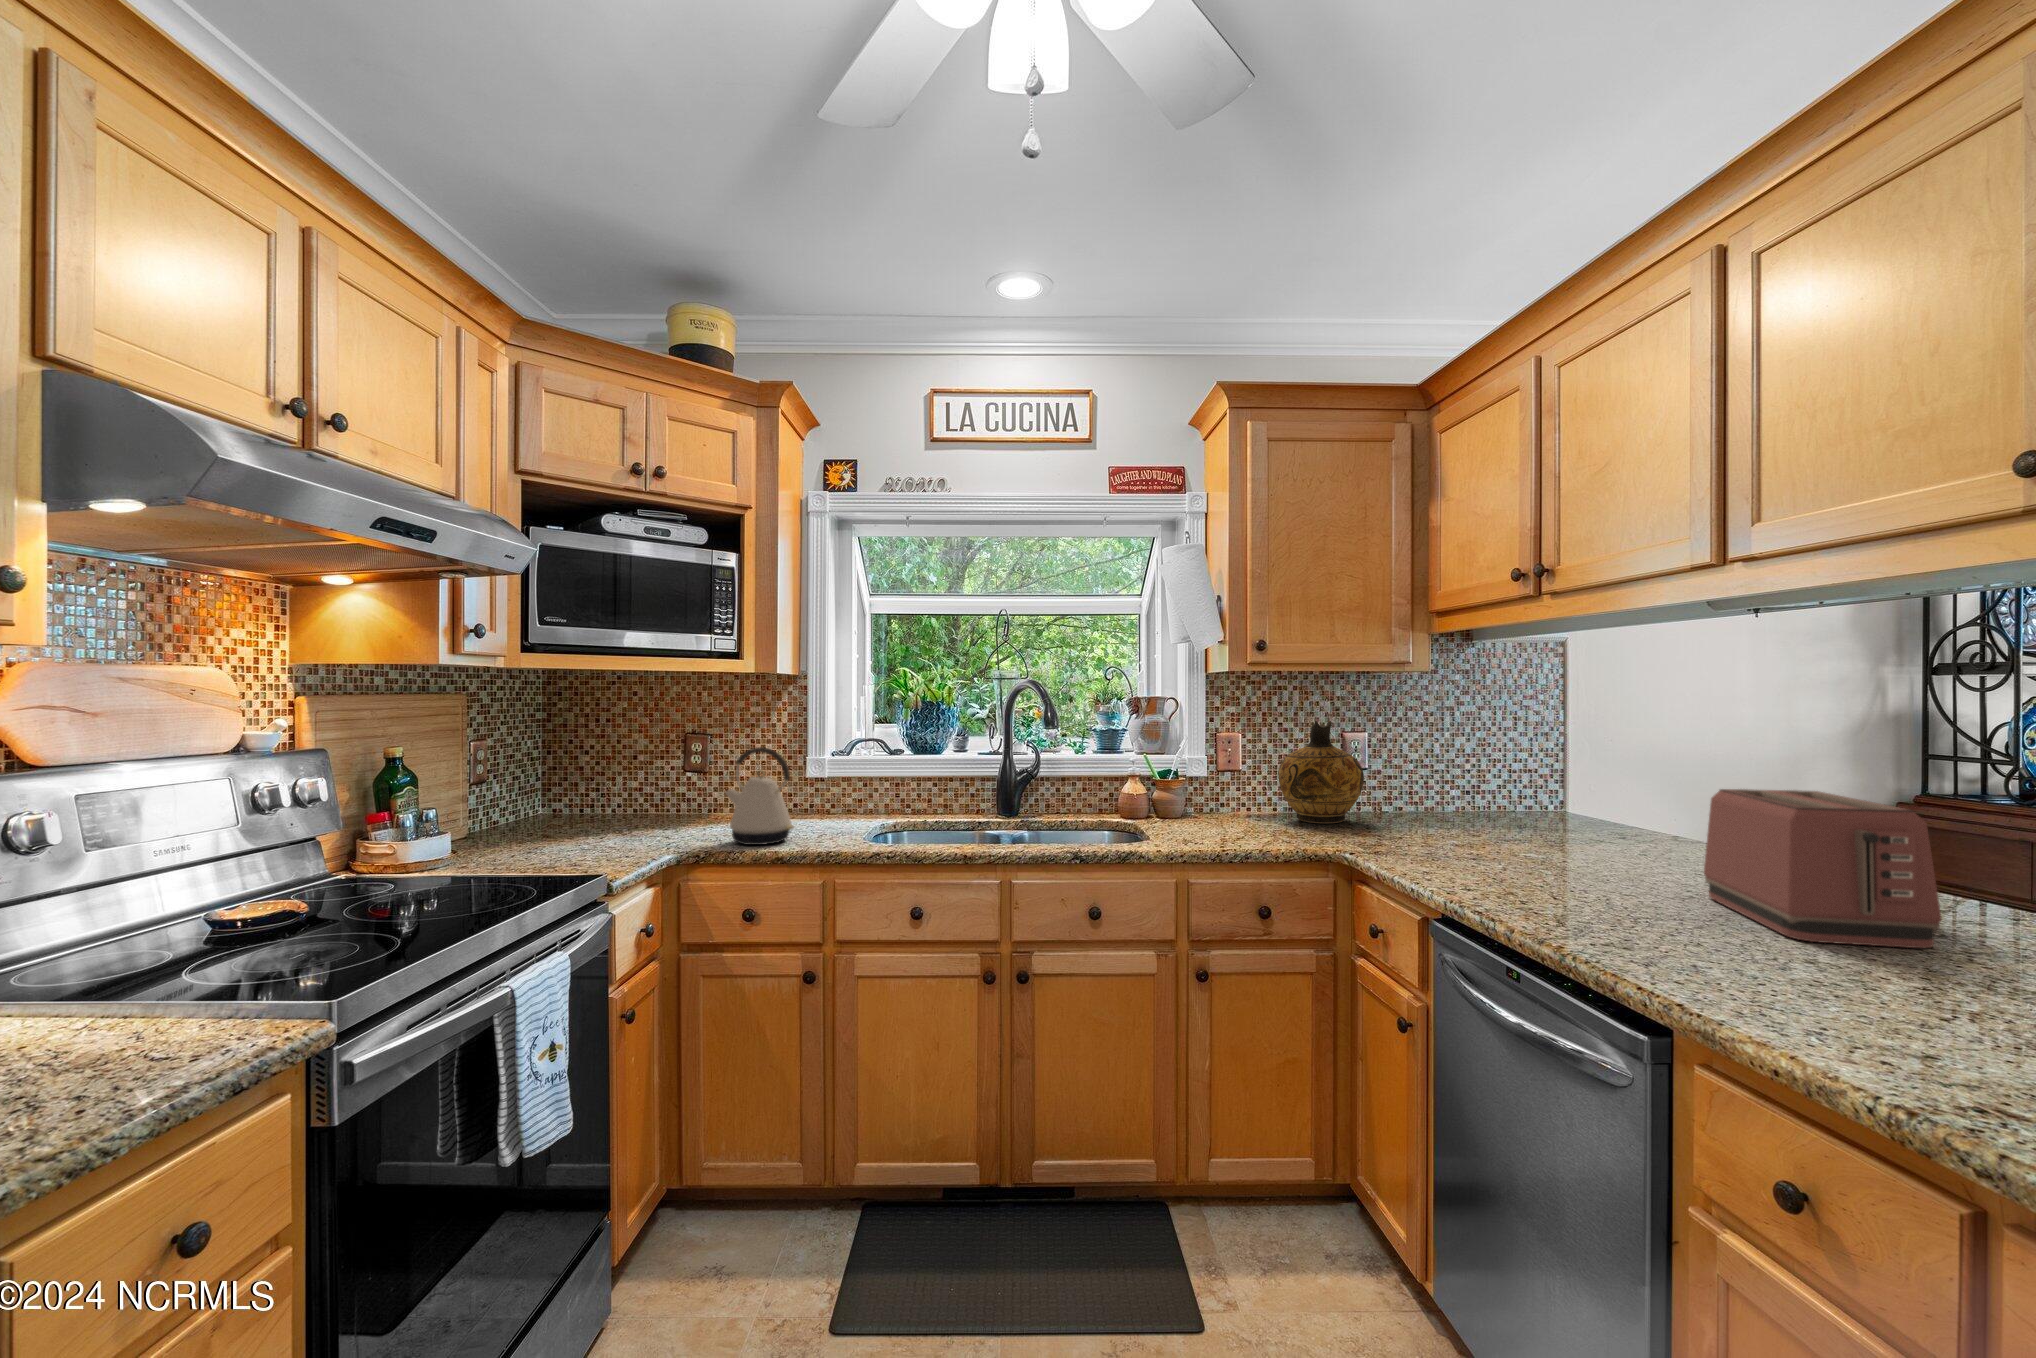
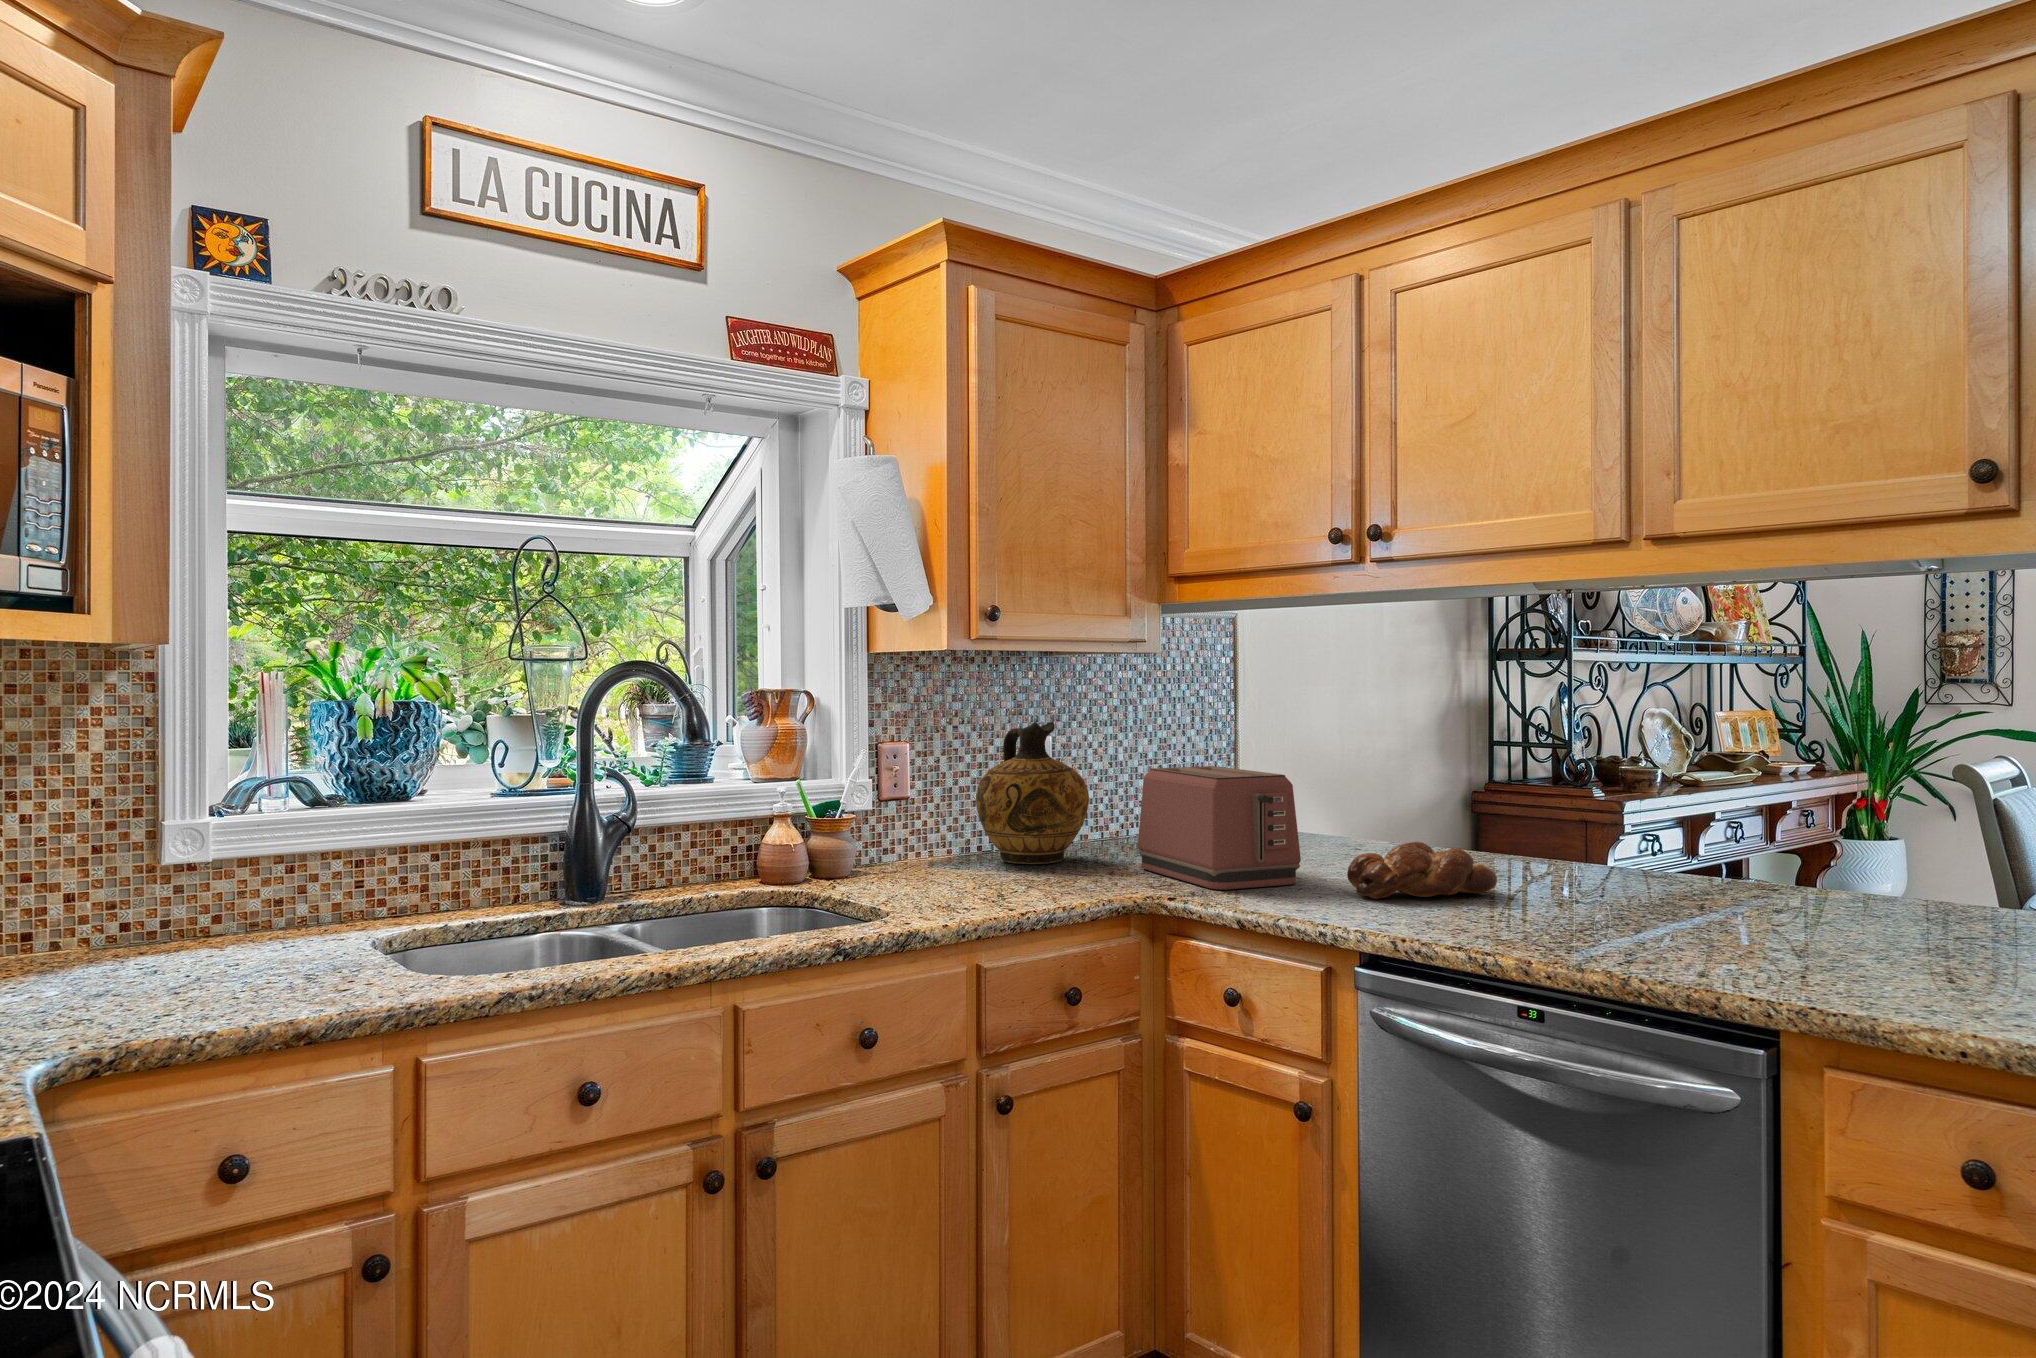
kettle: present [726,747,794,845] -> none [79,804,269,1019]
toaster: present [1704,789,1941,948] -> present [1138,766,1301,890]
bread loaf: none [1498,830,1642,880] -> present [1347,842,1497,899]

